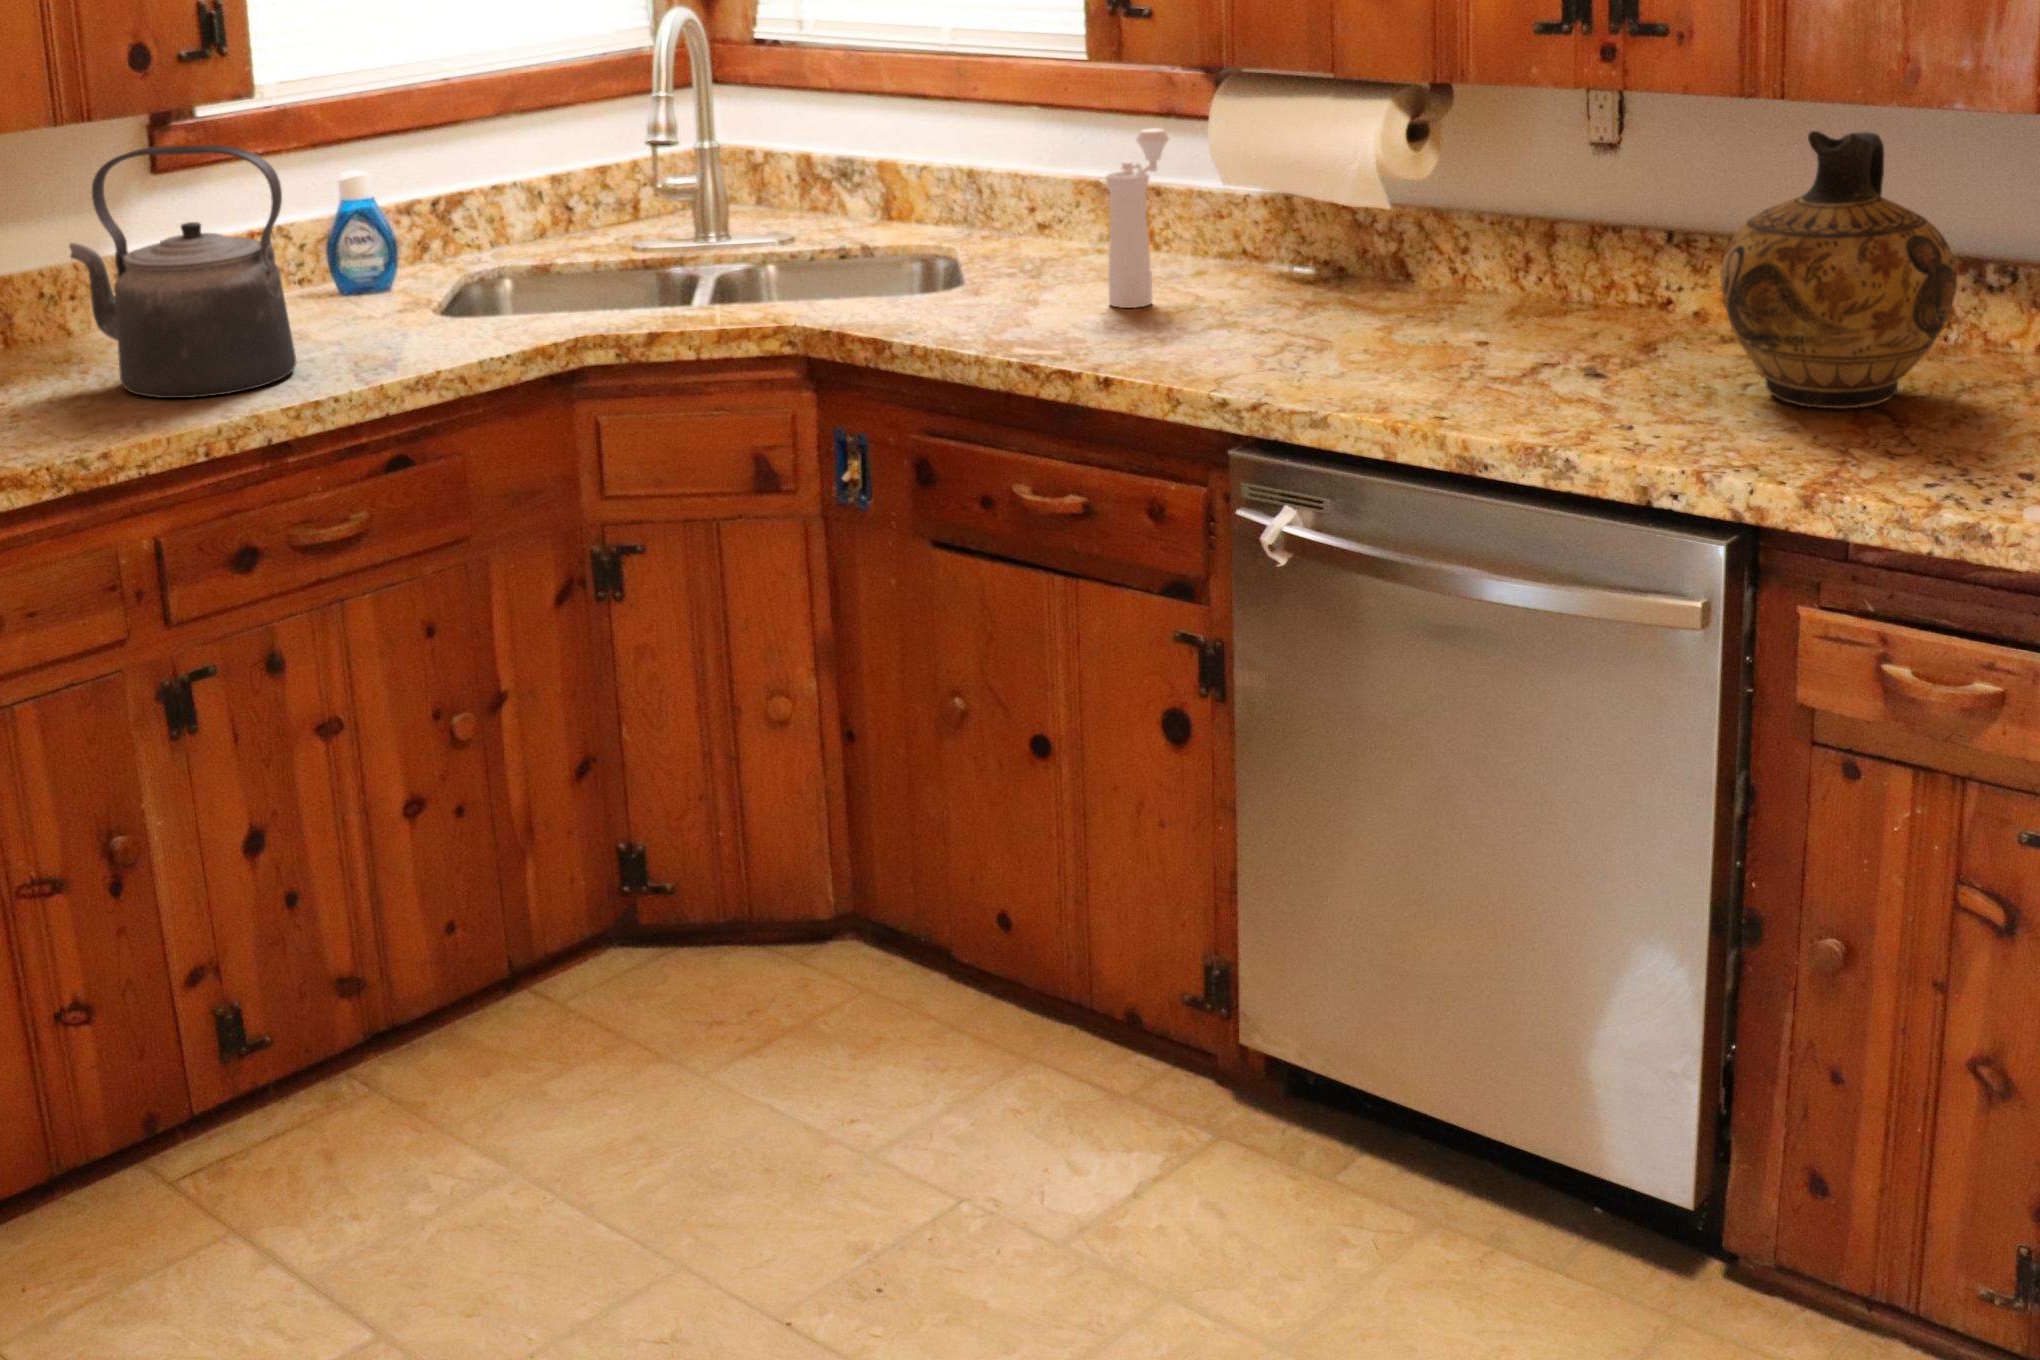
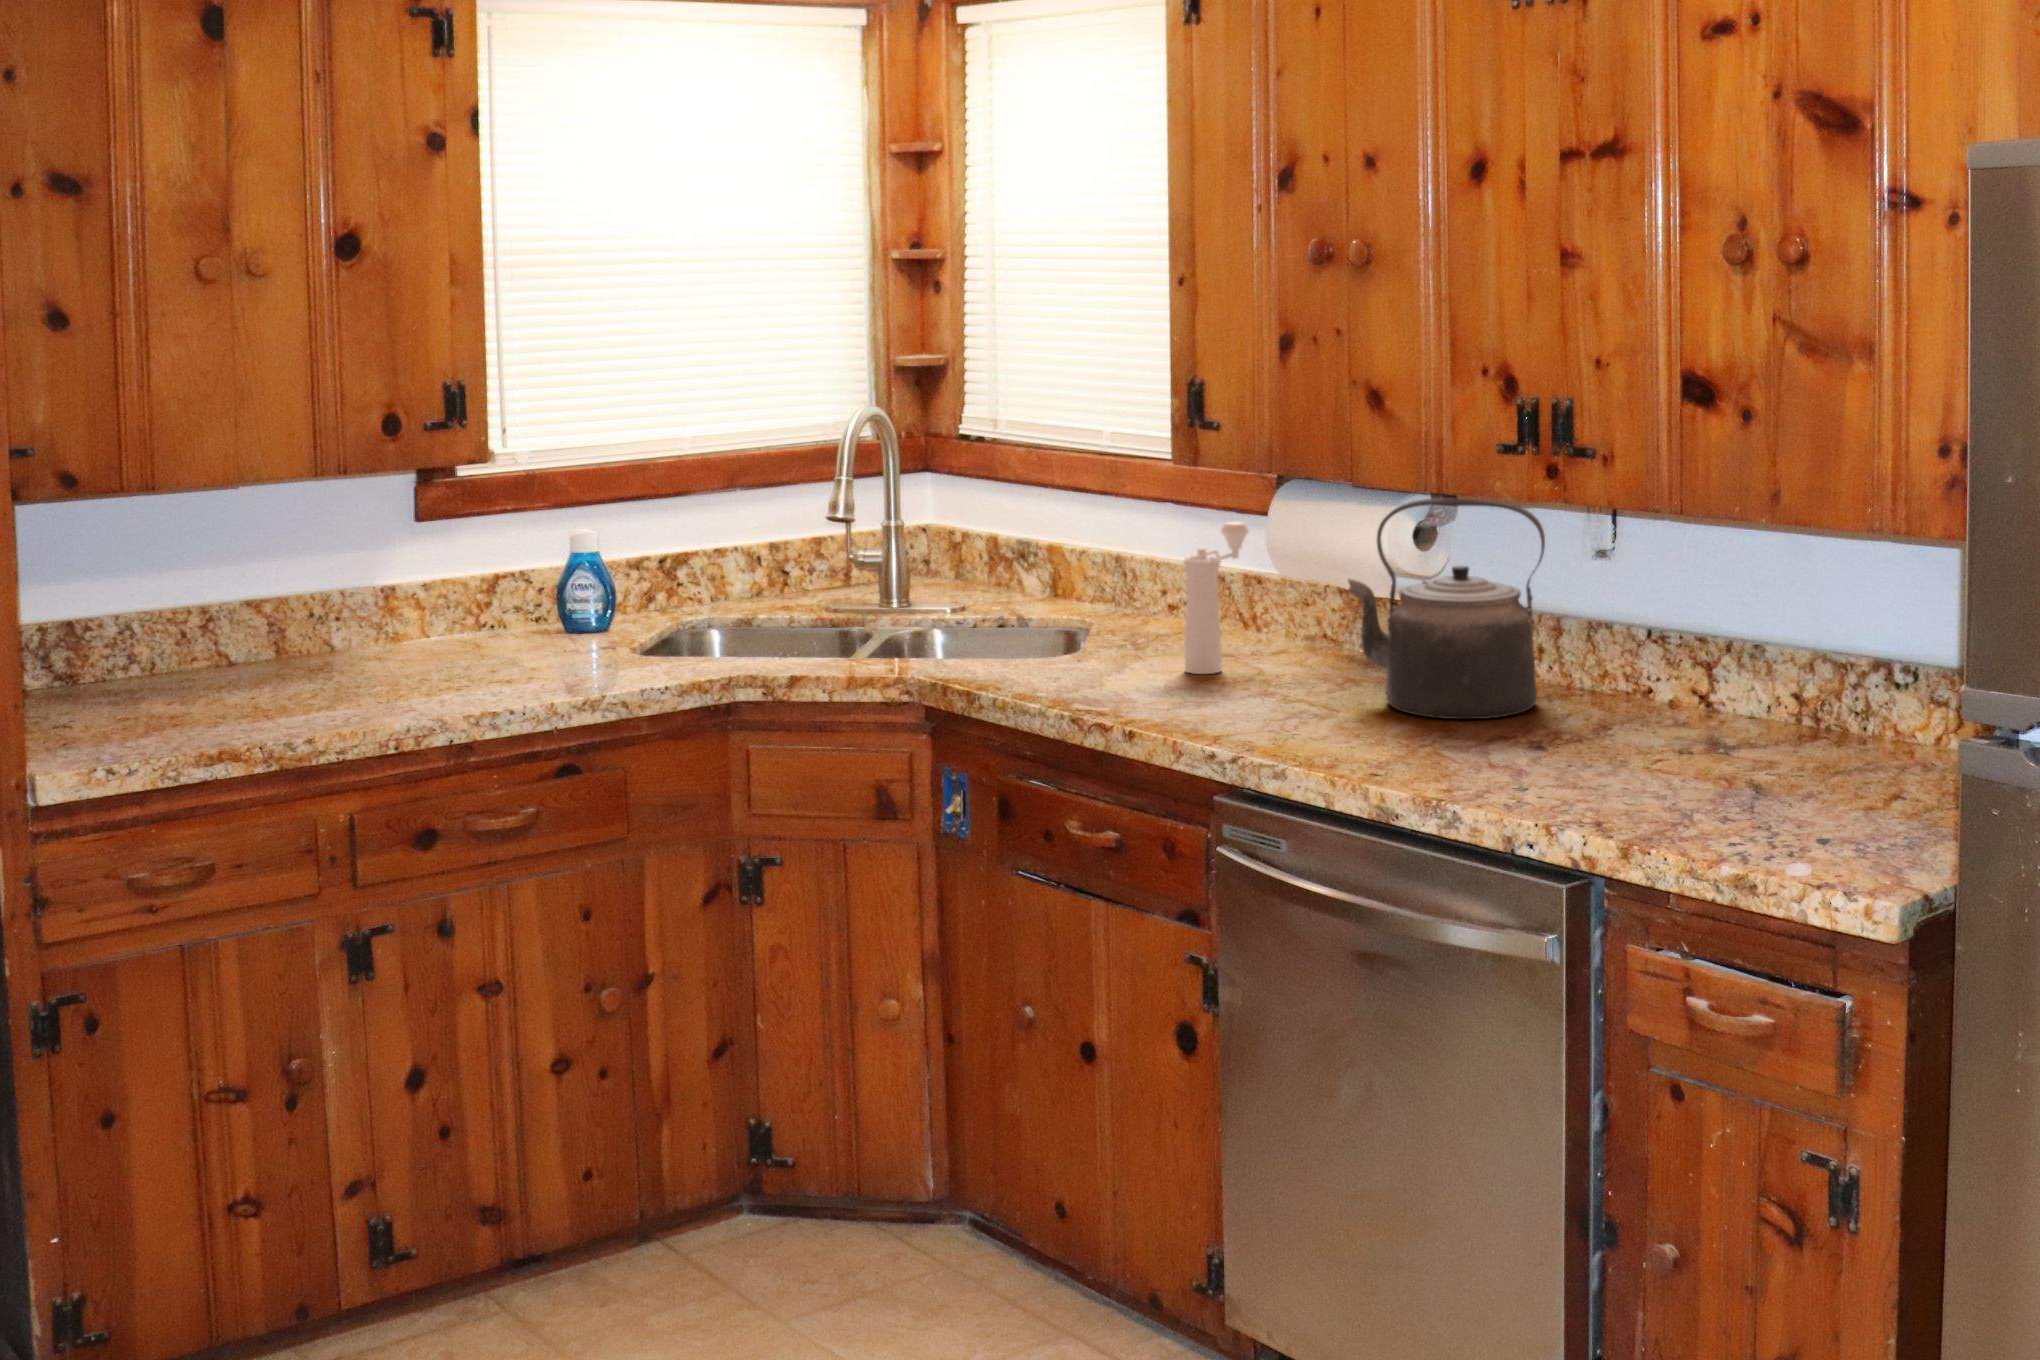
ceramic jug: present [1720,131,1957,408] -> none [1624,543,1820,782]
kettle: present [69,145,296,398] -> present [1348,499,1545,719]

